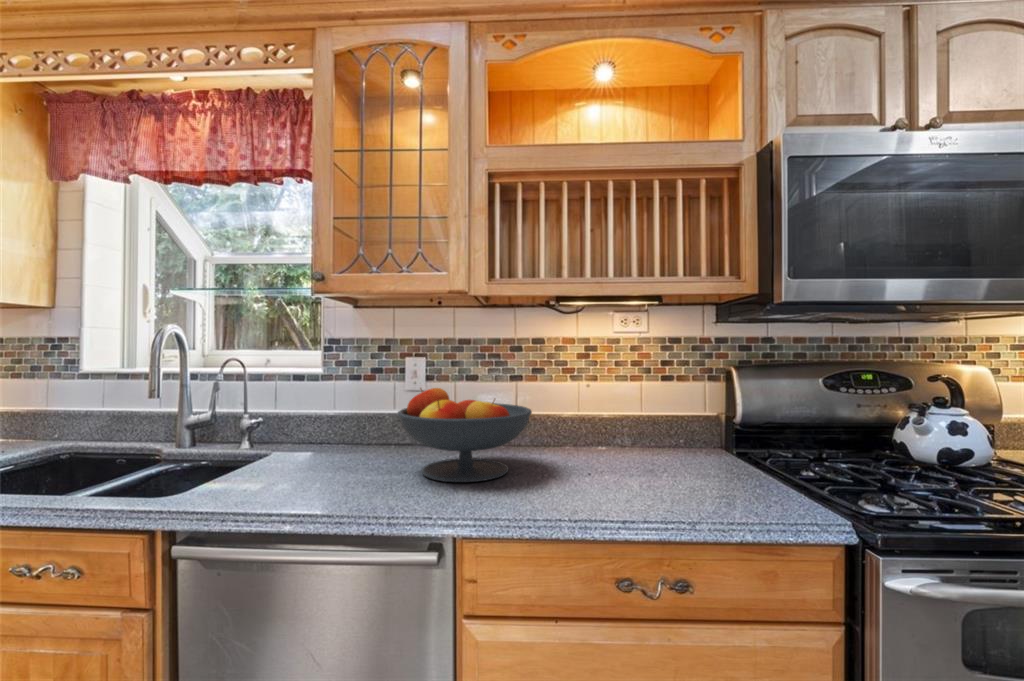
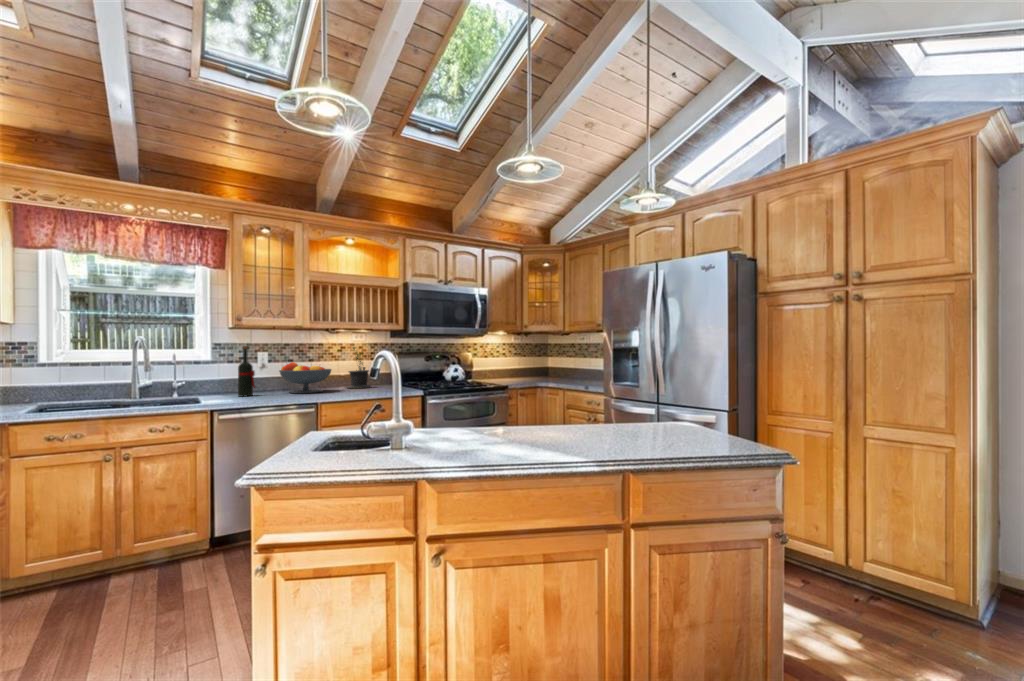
wine bottle: none [300,346,335,476] -> present [238,346,255,396]
potted plant: none [574,346,656,469] -> present [347,347,370,389]

